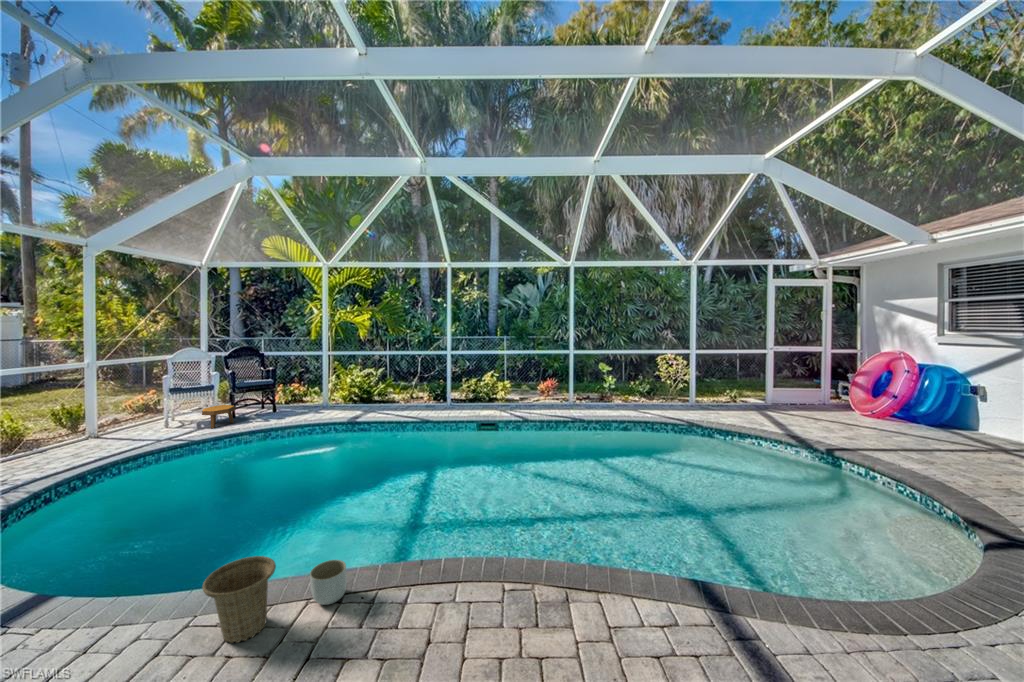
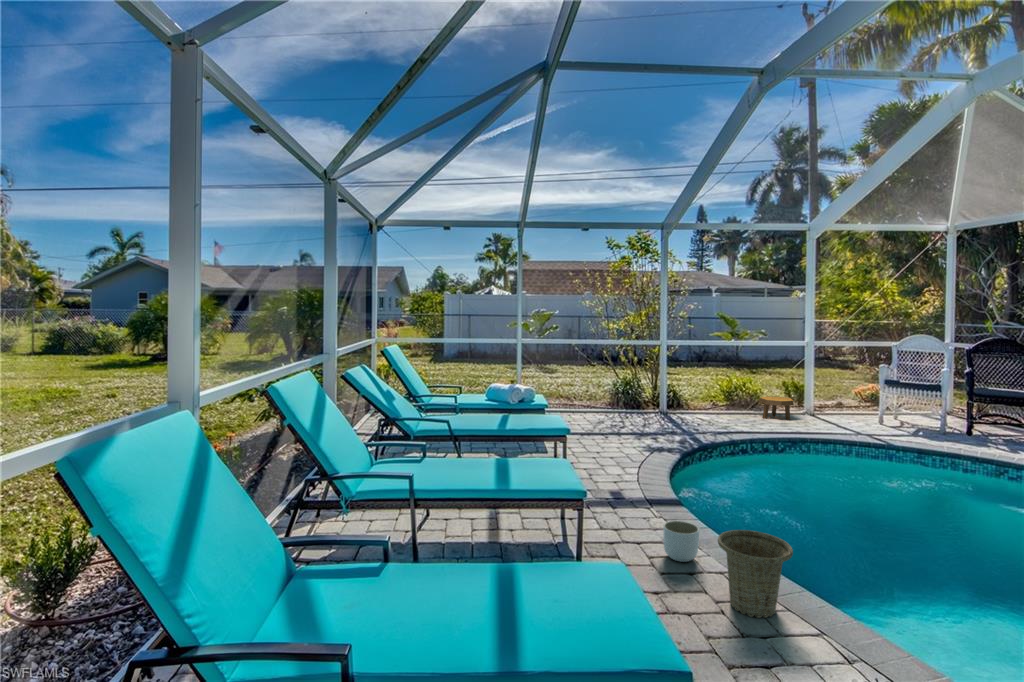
footstool: present [202,405,236,428] -> present [759,396,794,420]
planter: present [310,560,347,605] -> present [663,521,699,562]

